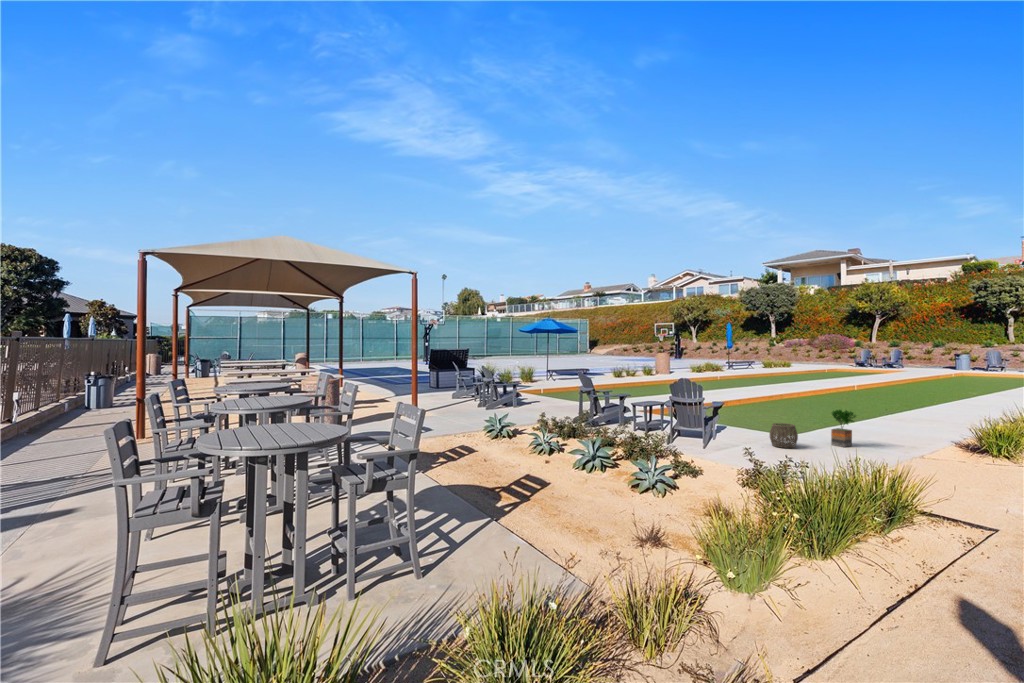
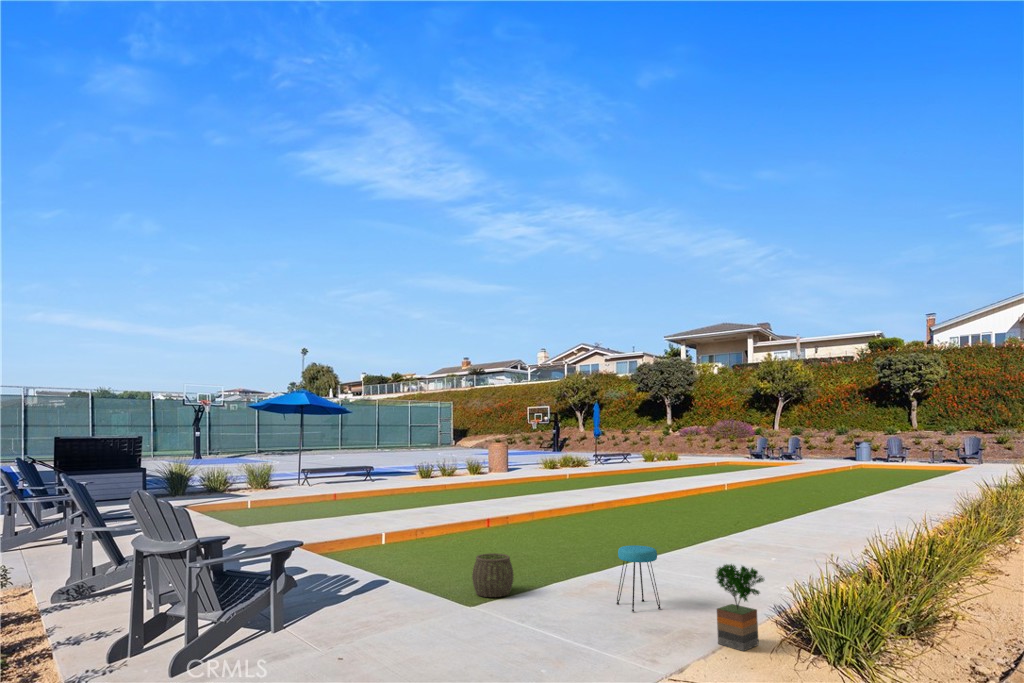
potted tree: present [831,410,856,447] -> present [716,564,764,651]
stool: none [872,420,905,458] -> present [617,545,660,612]

